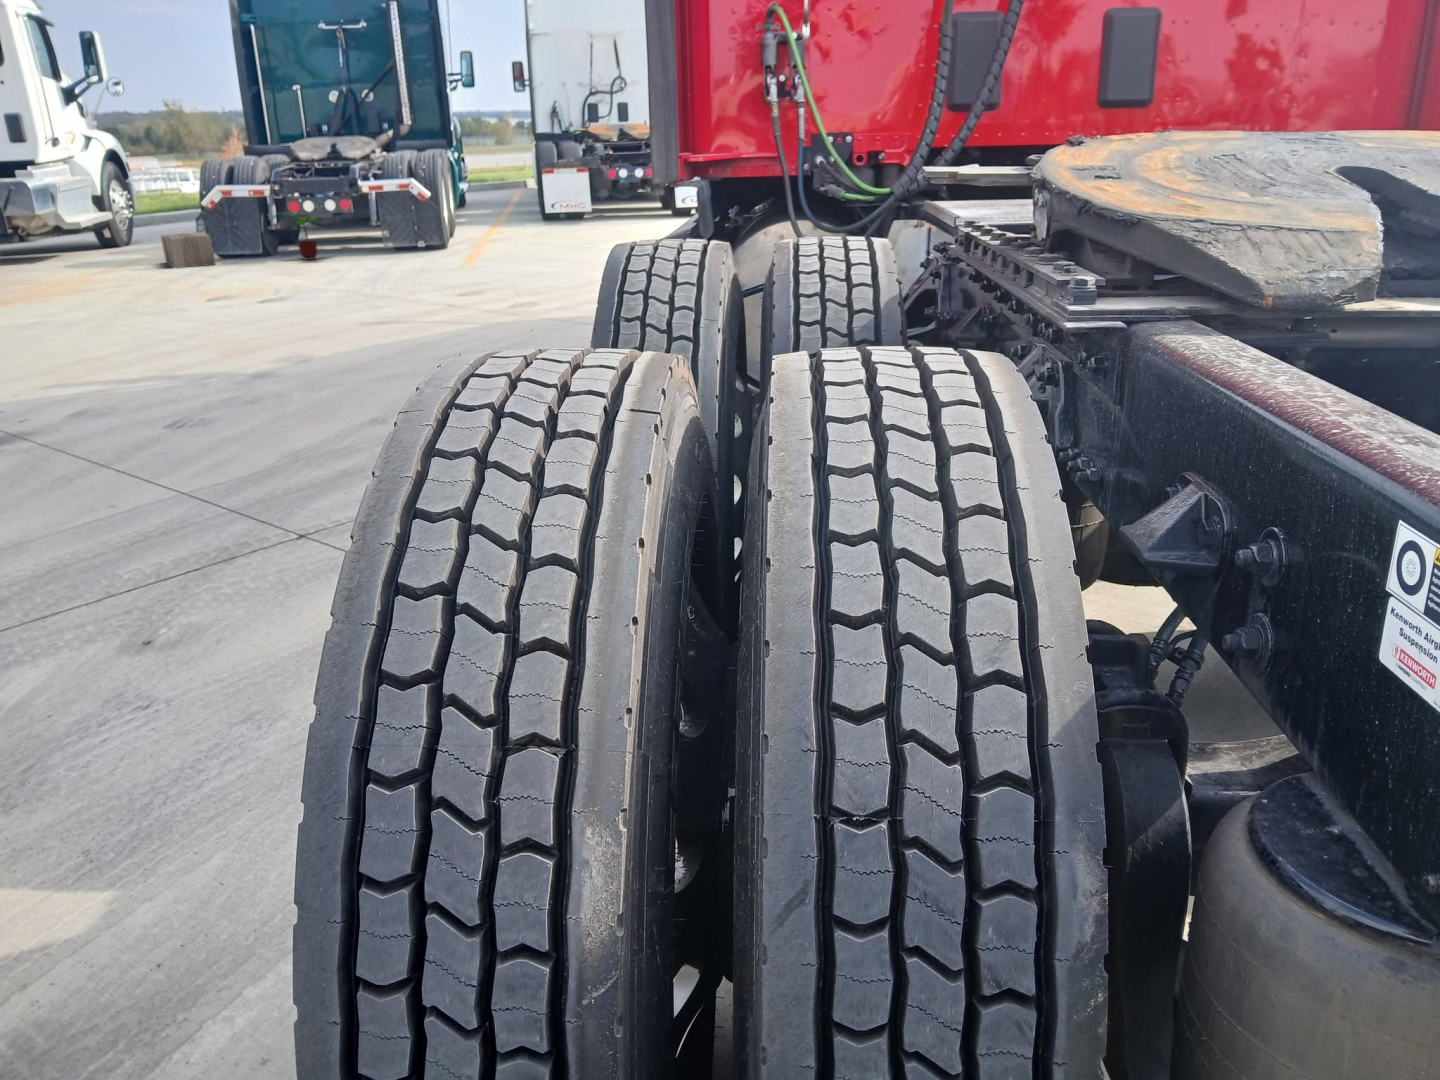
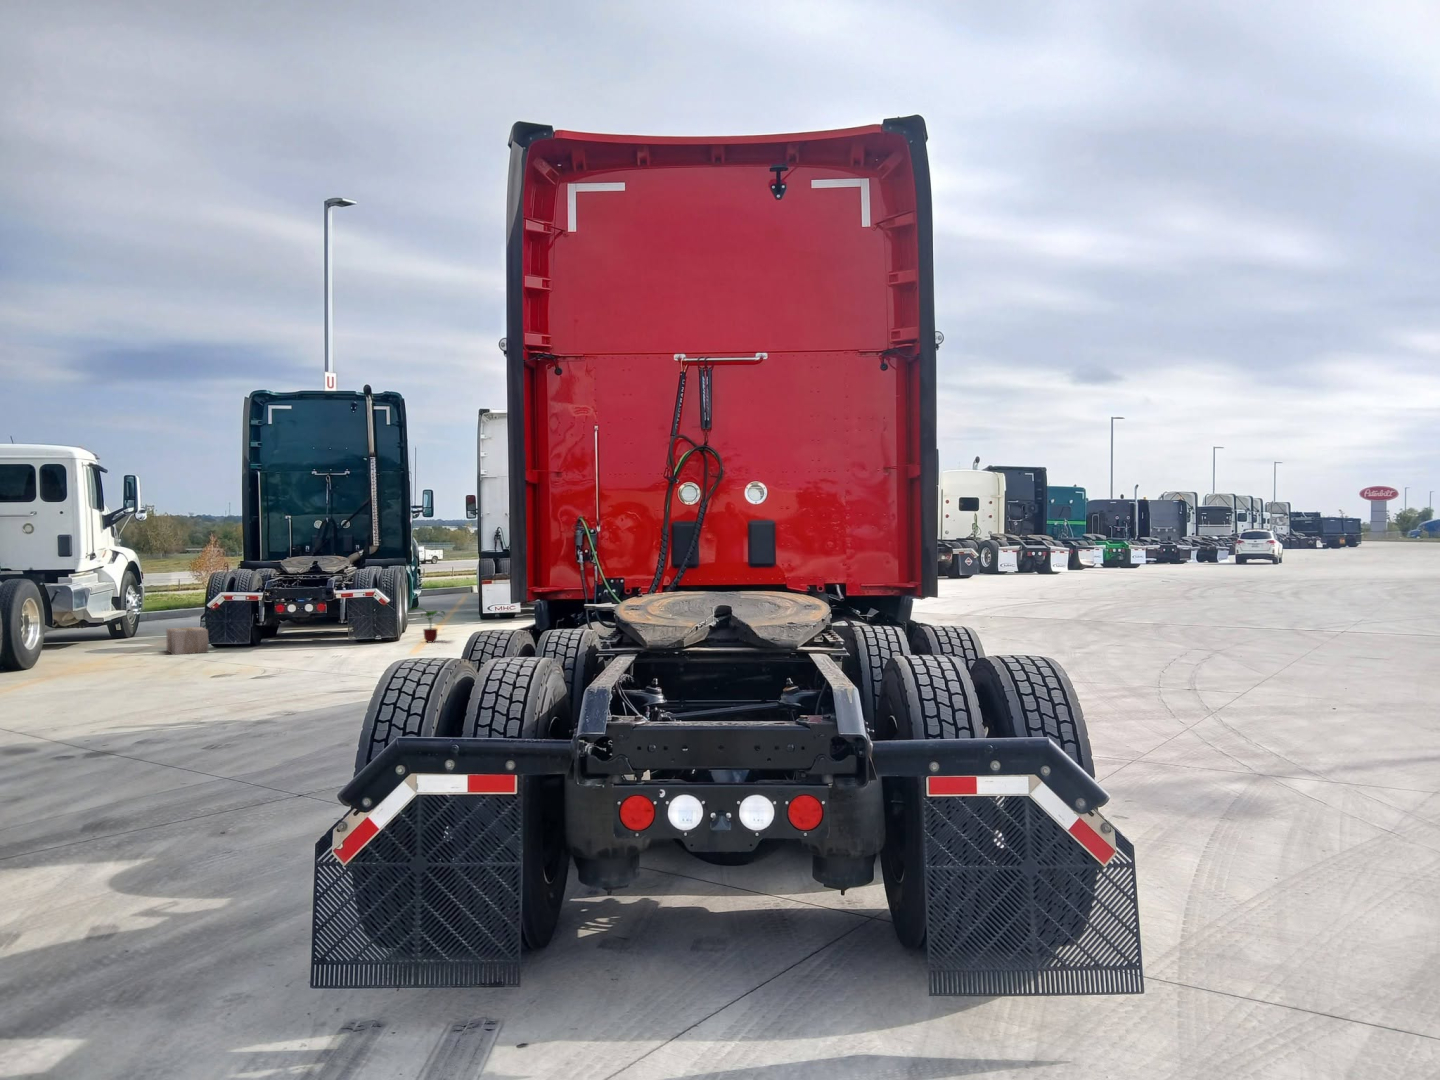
potted plant: present [274,212,319,260] -> present [413,607,445,643]

